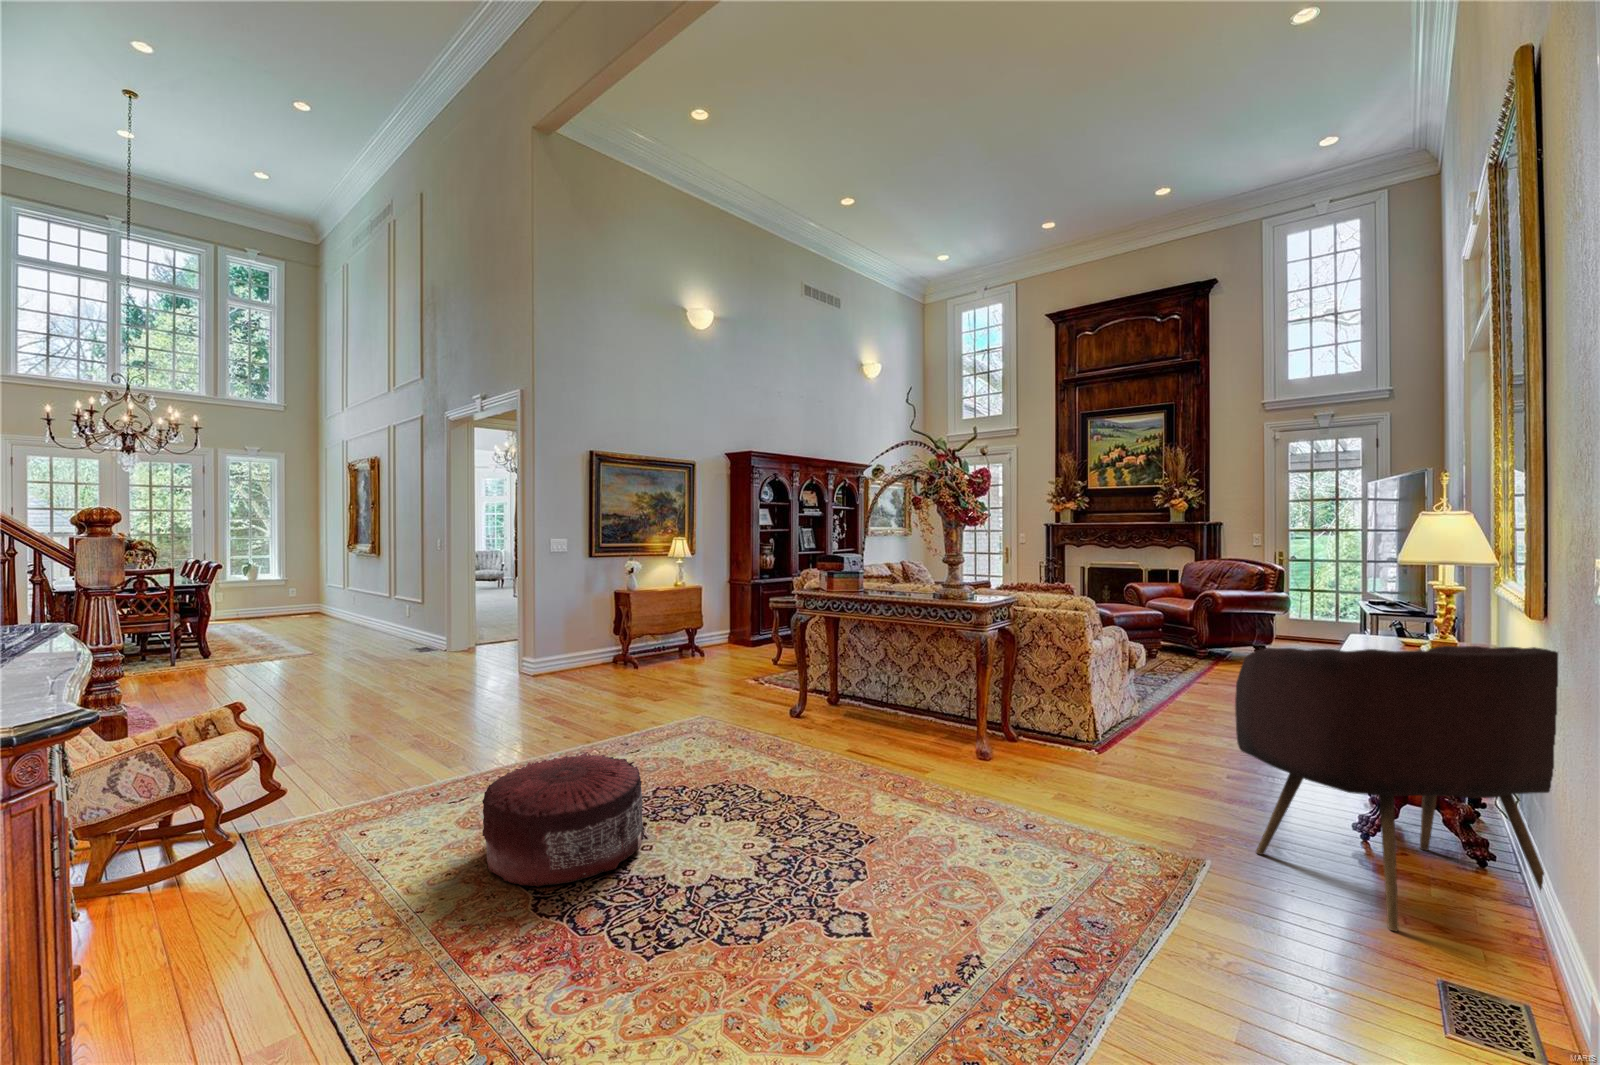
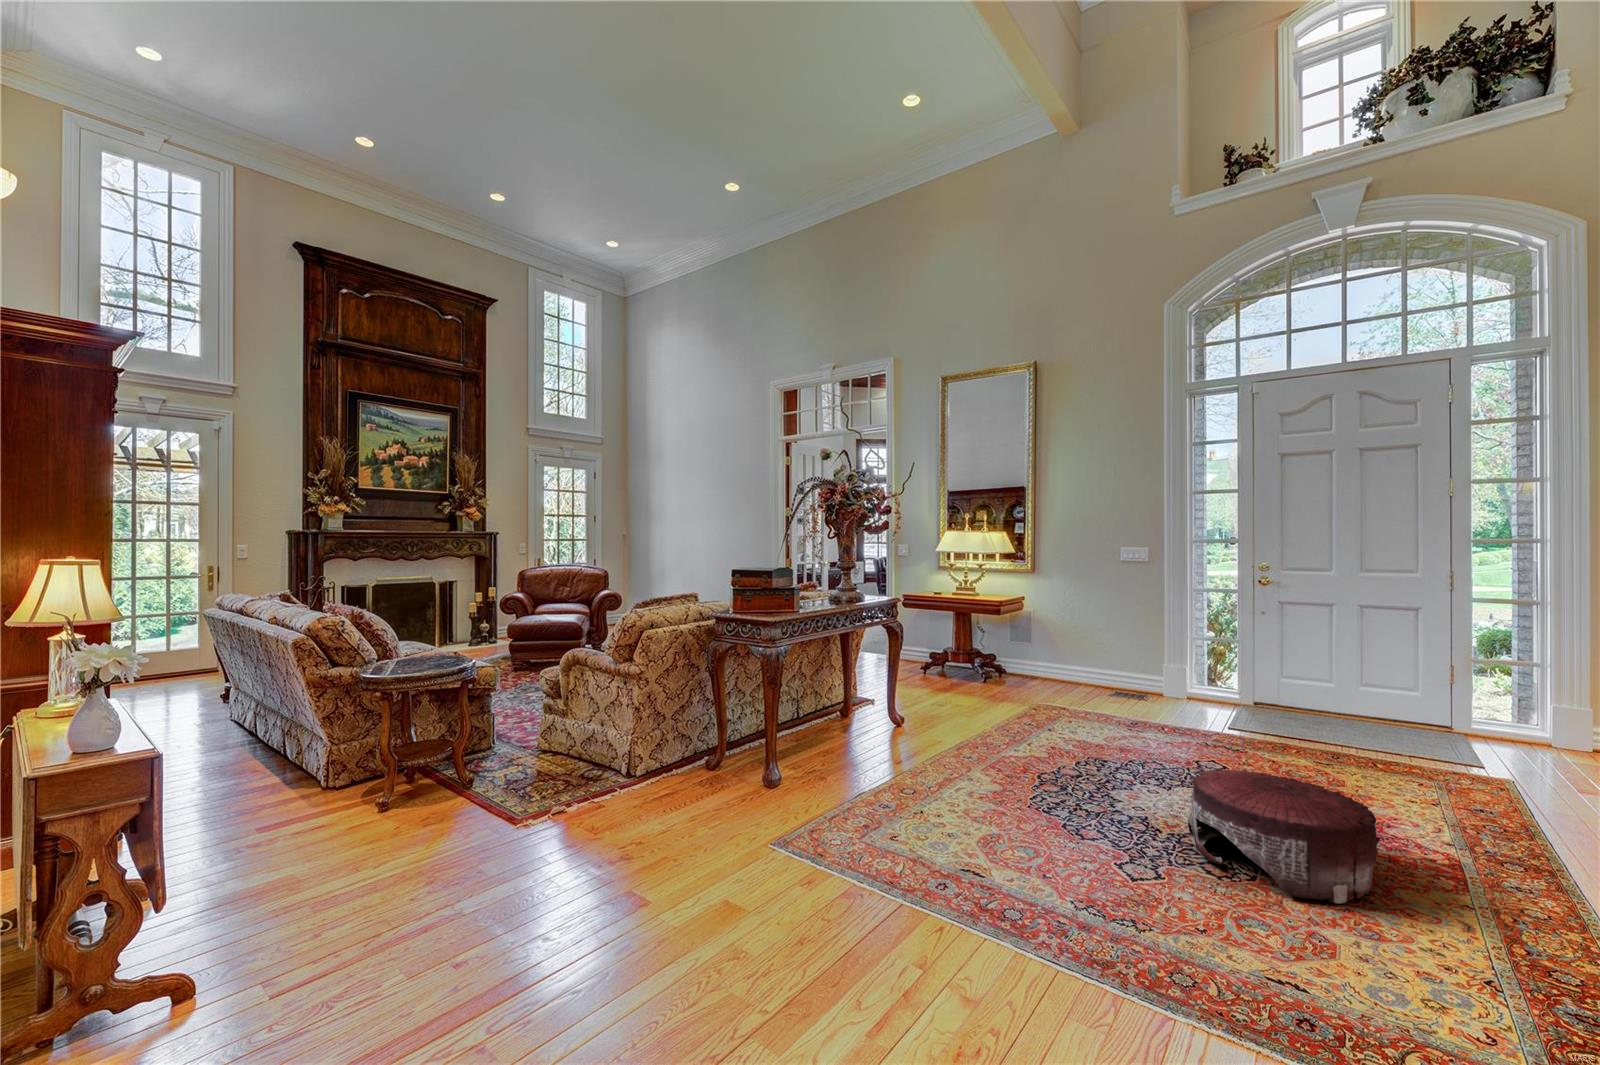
armchair: present [1235,646,1558,931] -> none [982,582,1080,698]

